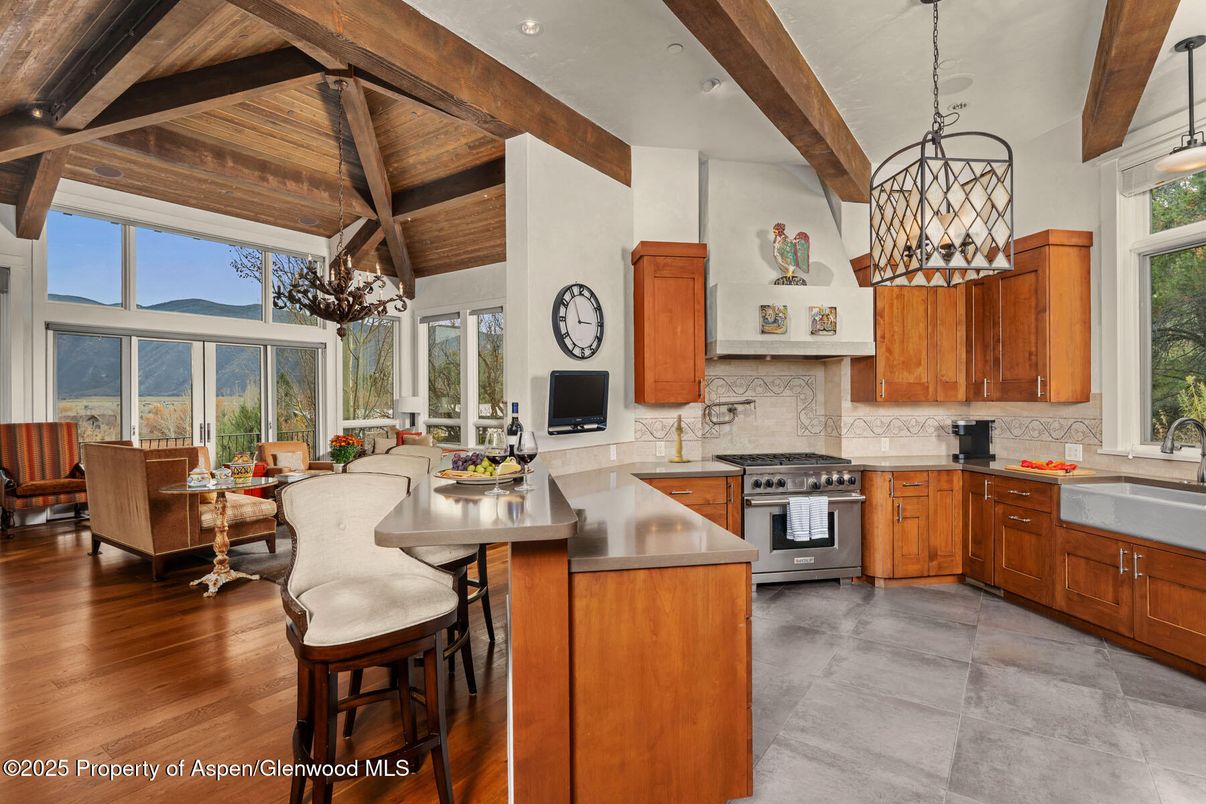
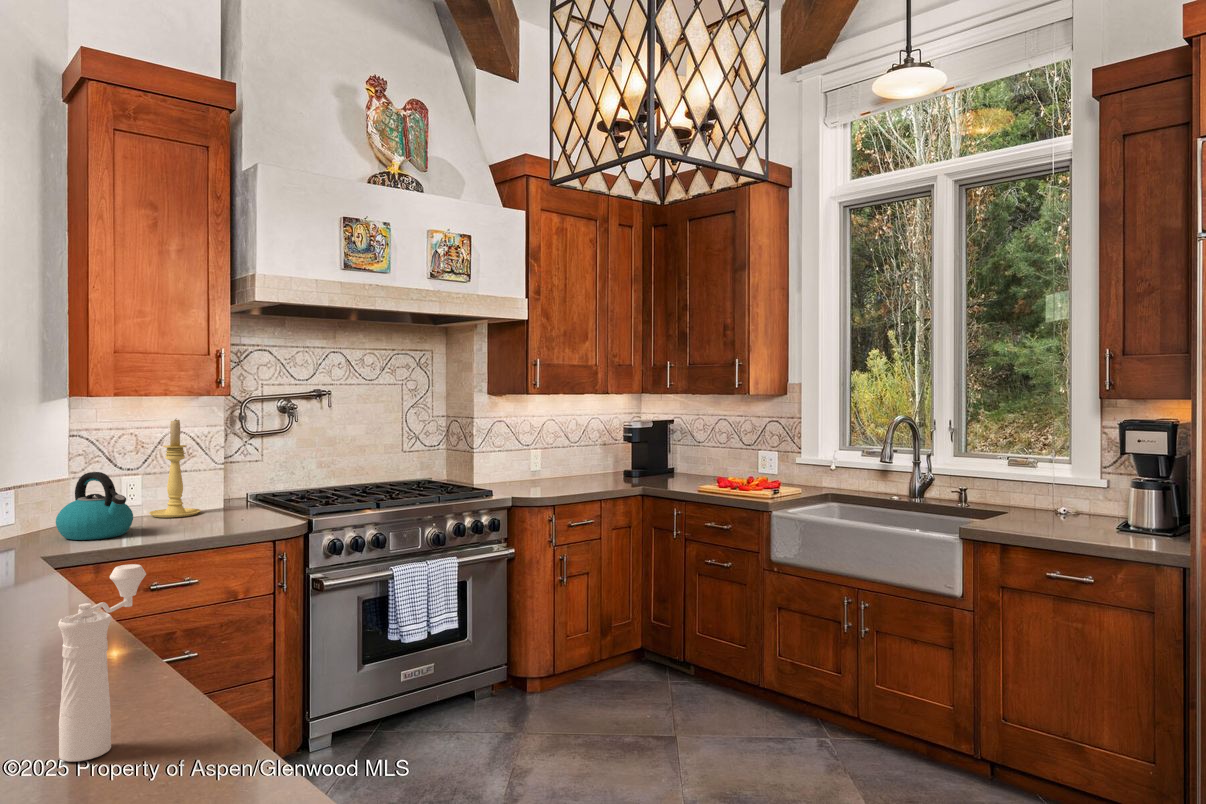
kettle: none [631,437,663,468] -> present [56,472,133,540]
pepper mill: none [660,462,686,529] -> present [58,564,146,761]

